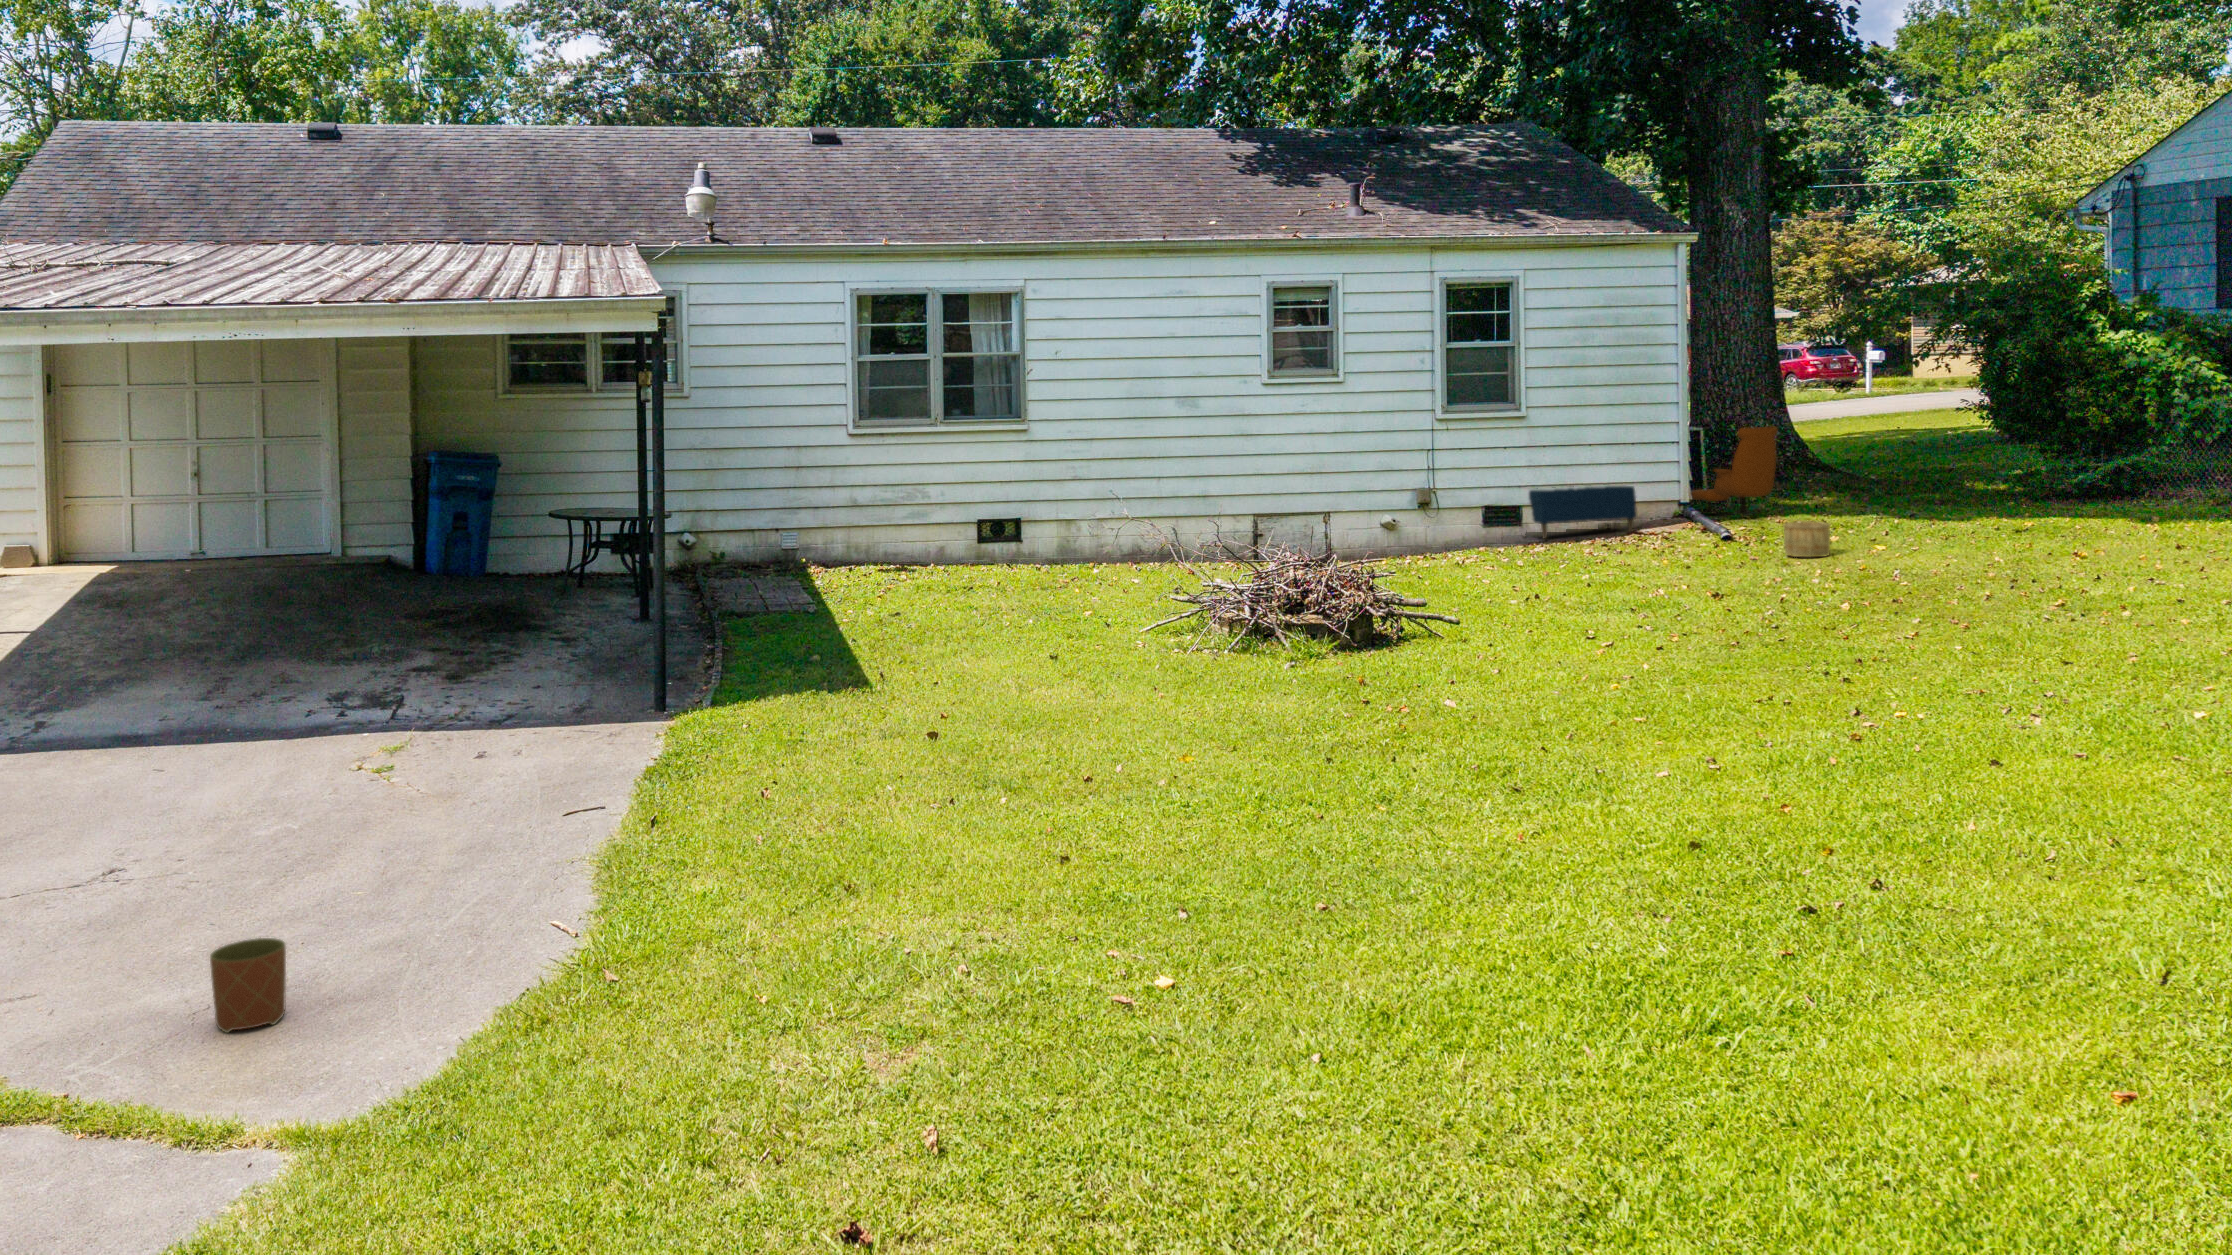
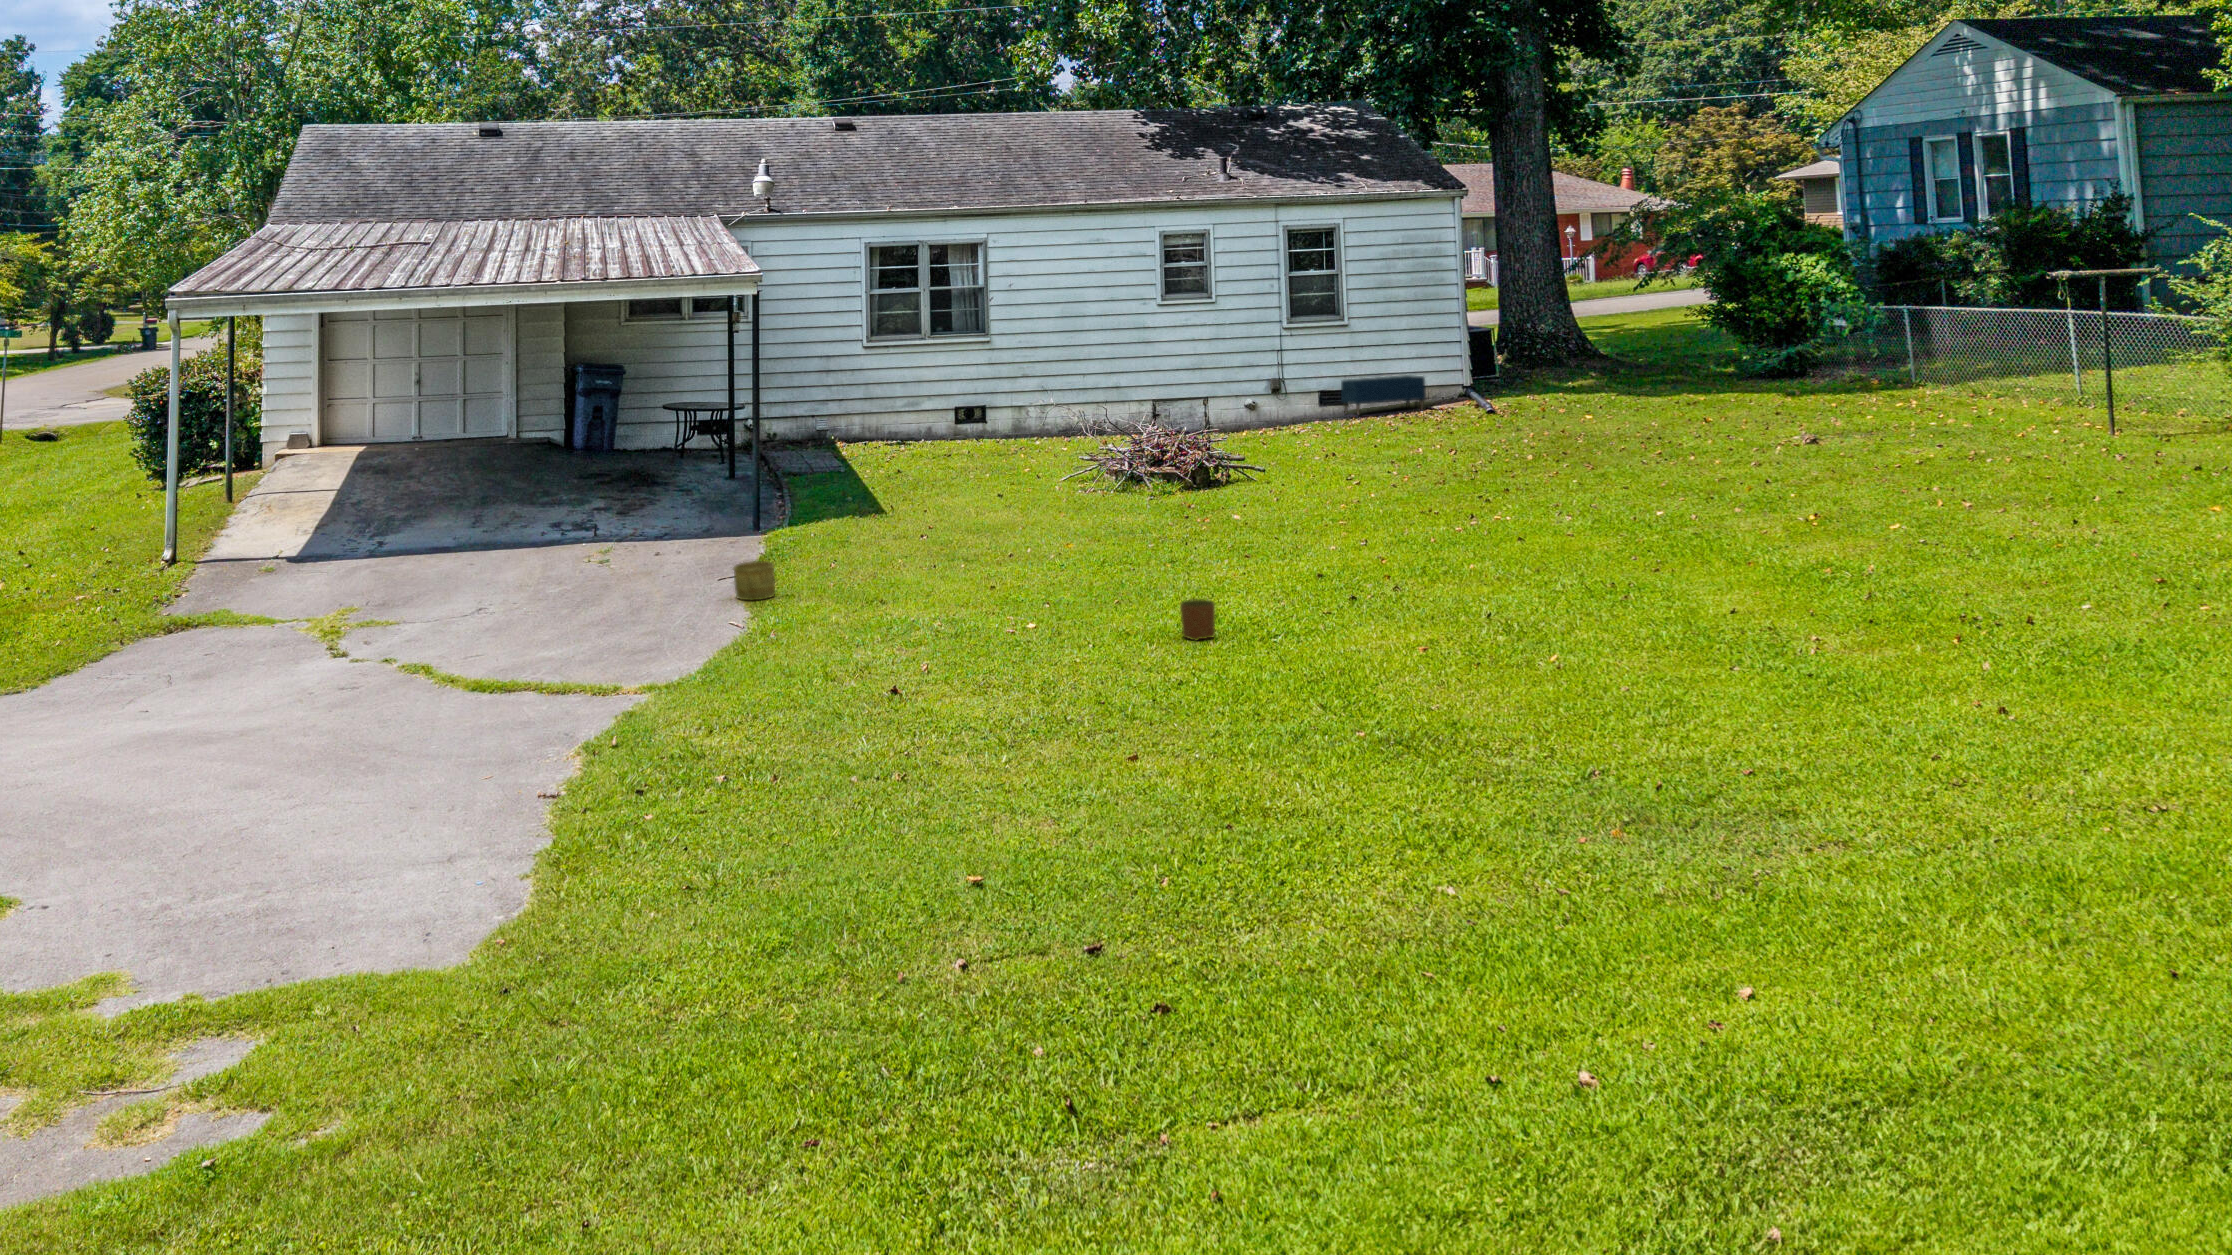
lounge chair: present [1691,426,1777,517] -> none [1470,332,1529,399]
wooden bucket: present [1783,521,1831,557] -> present [733,561,775,600]
planter: present [210,938,286,1033] -> present [1180,599,1215,640]

